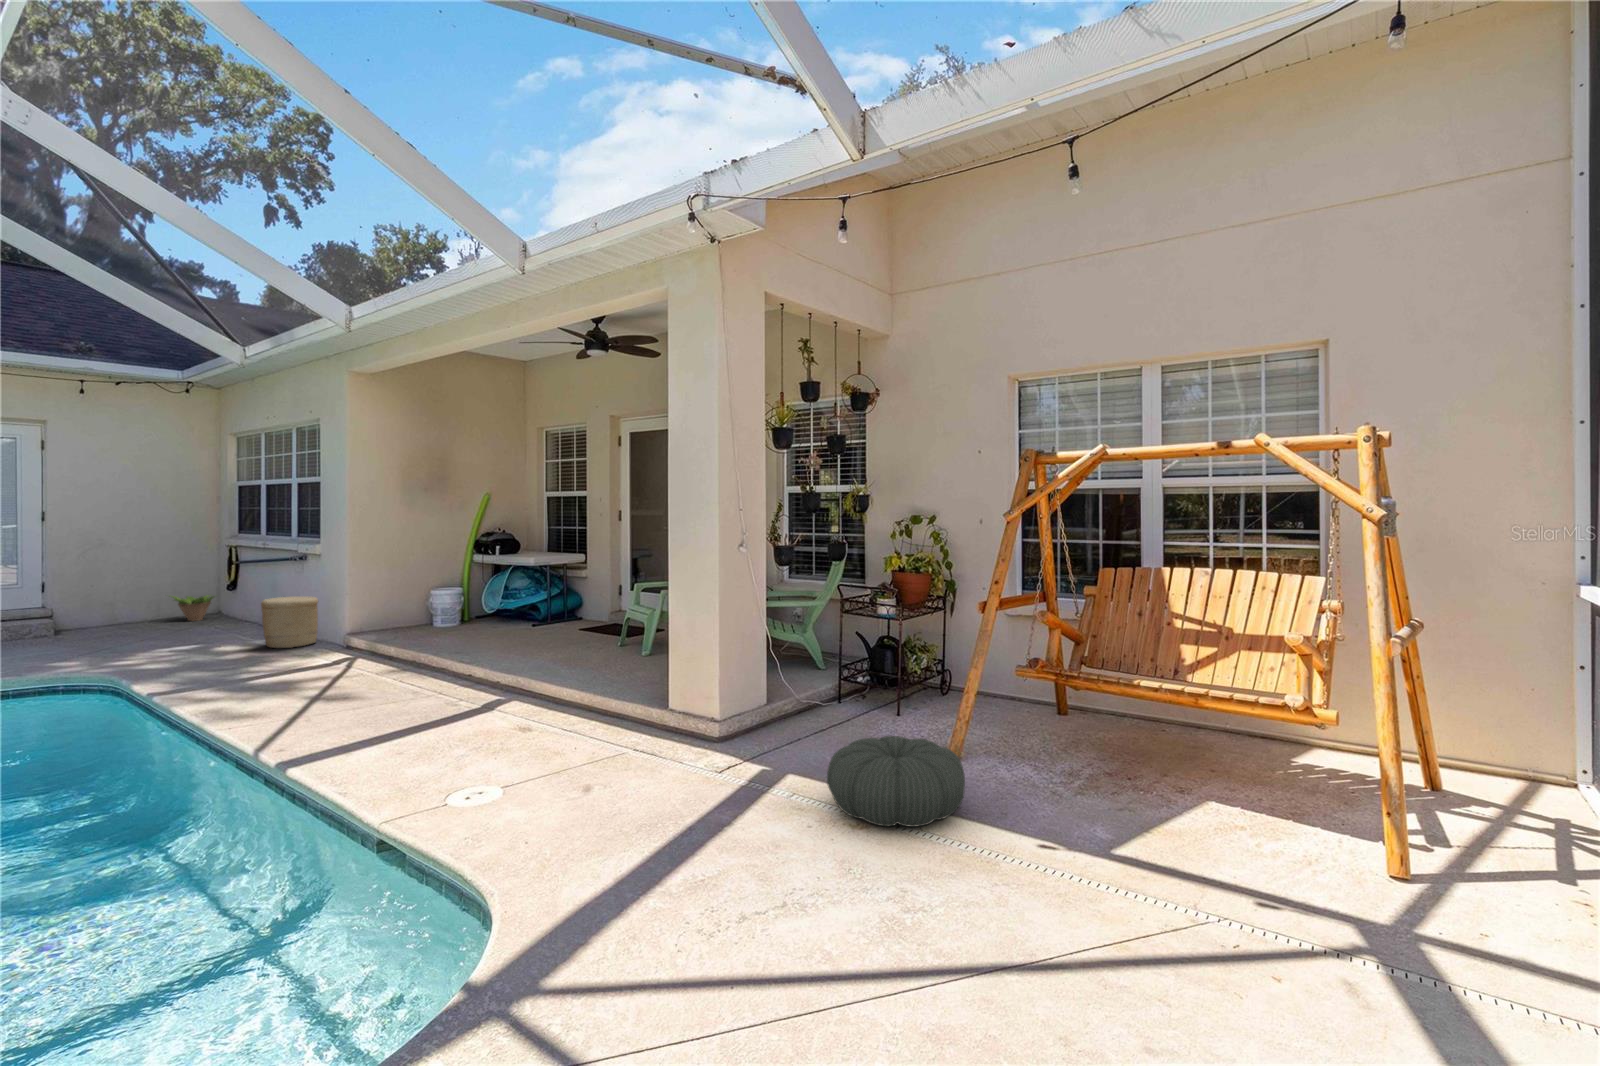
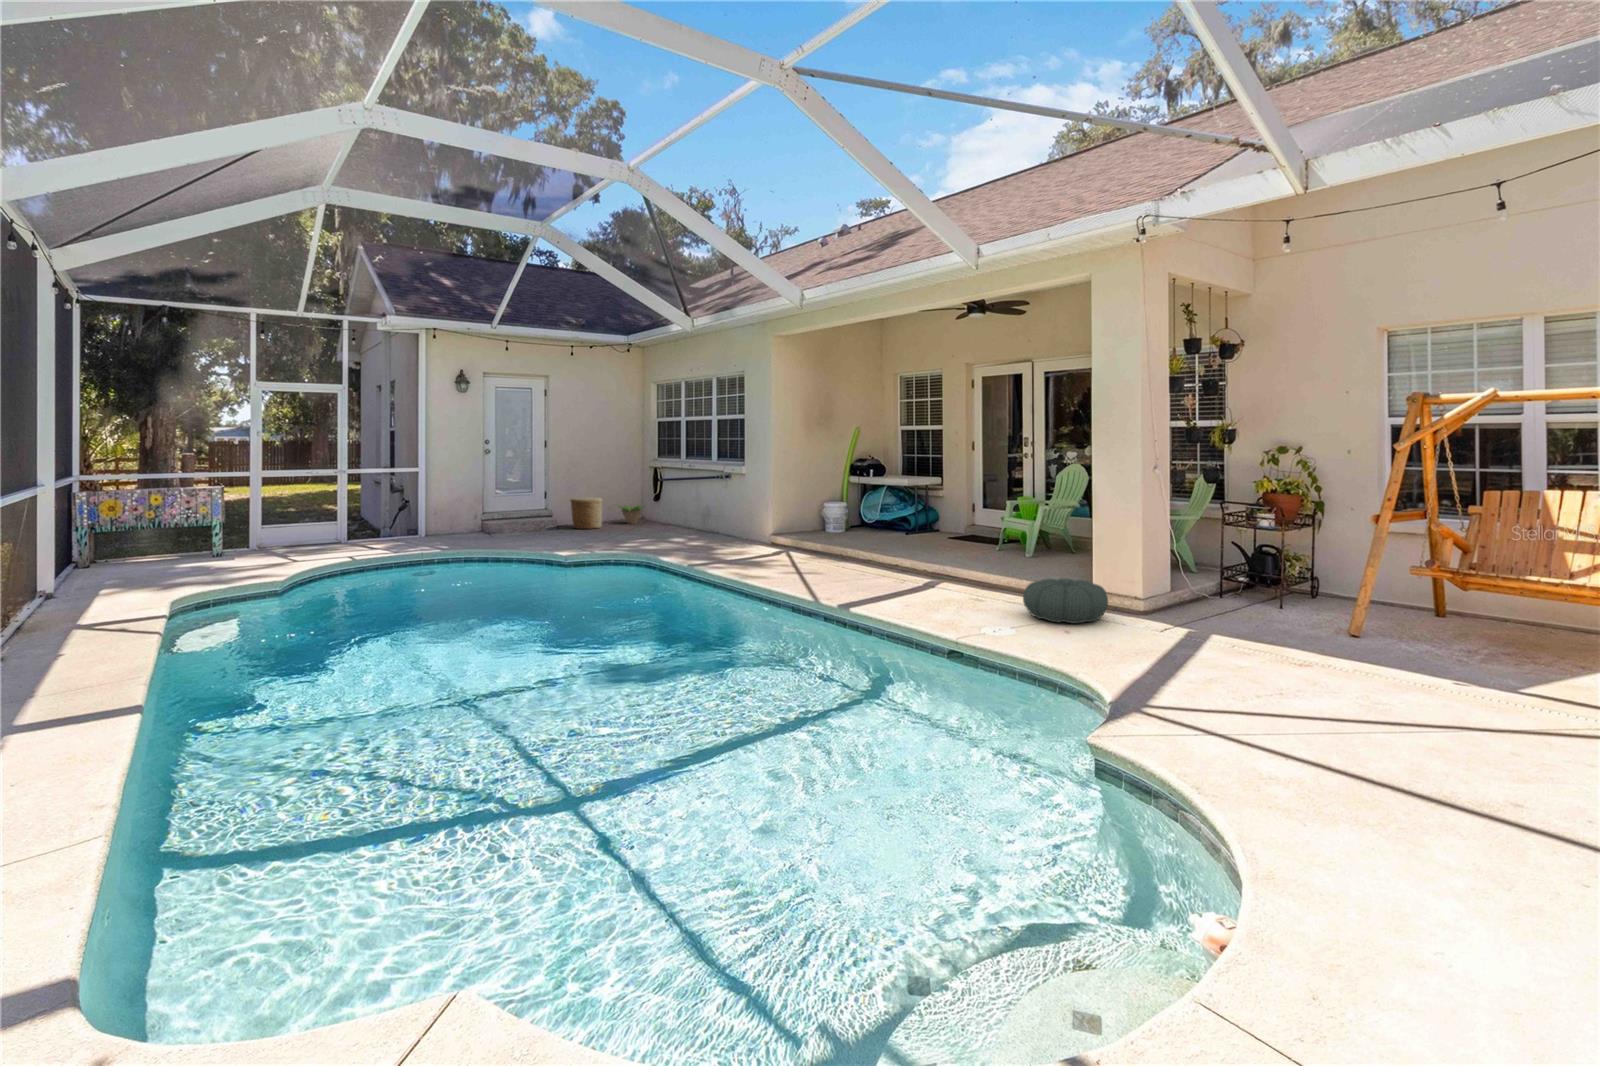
woven basket: present [261,597,318,648] -> present [571,497,603,529]
pouf: present [827,736,965,827] -> present [1023,578,1108,623]

